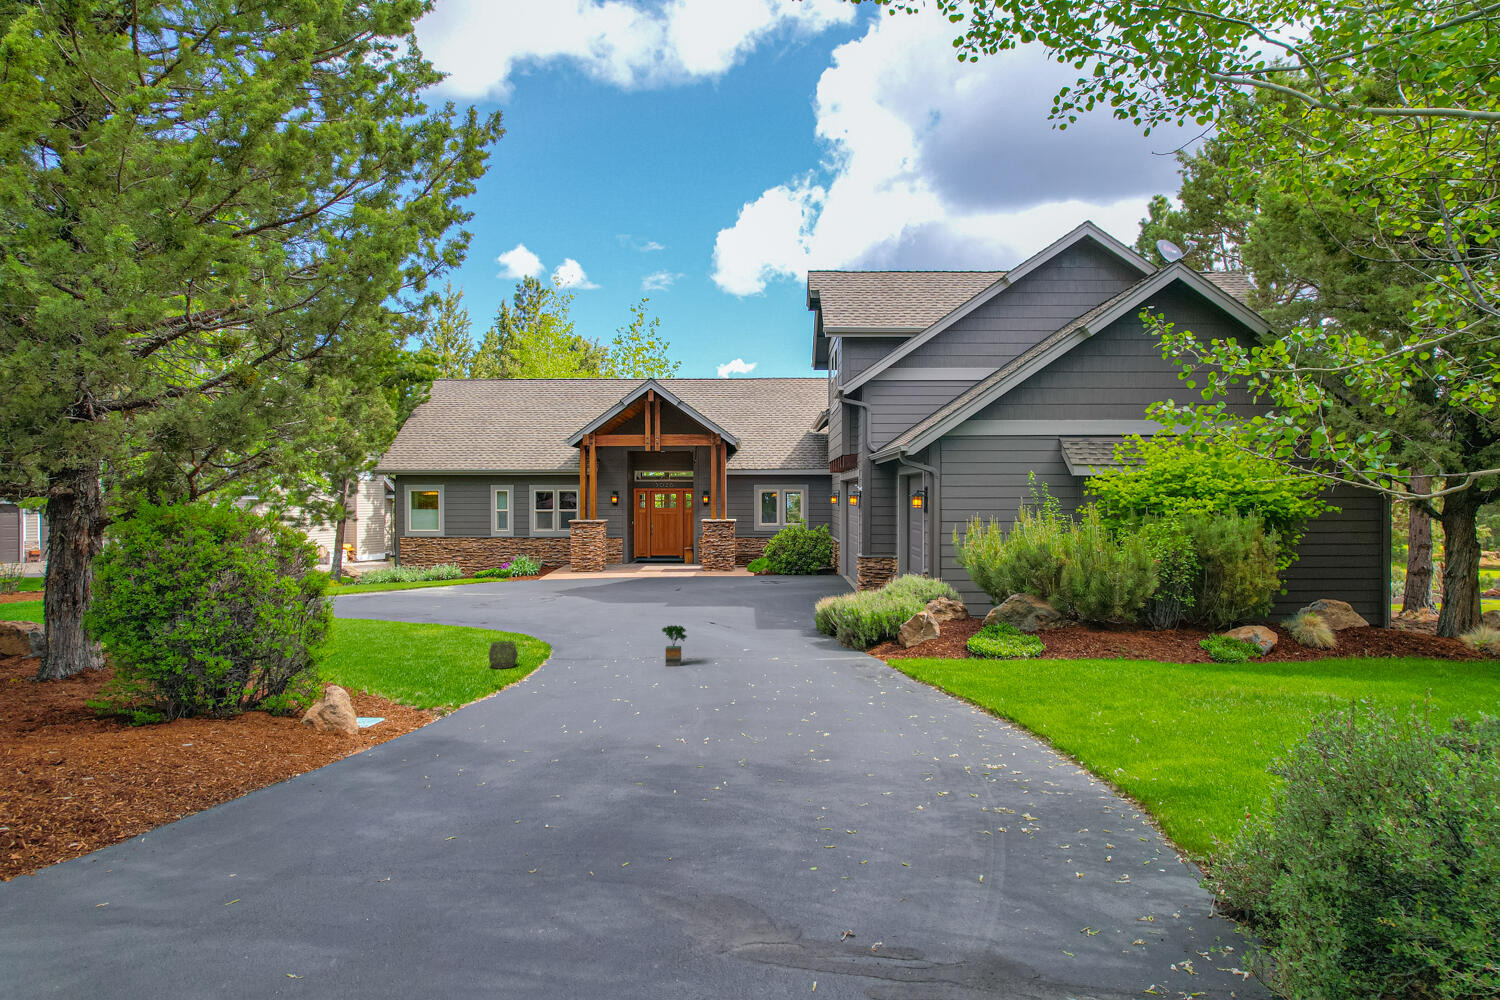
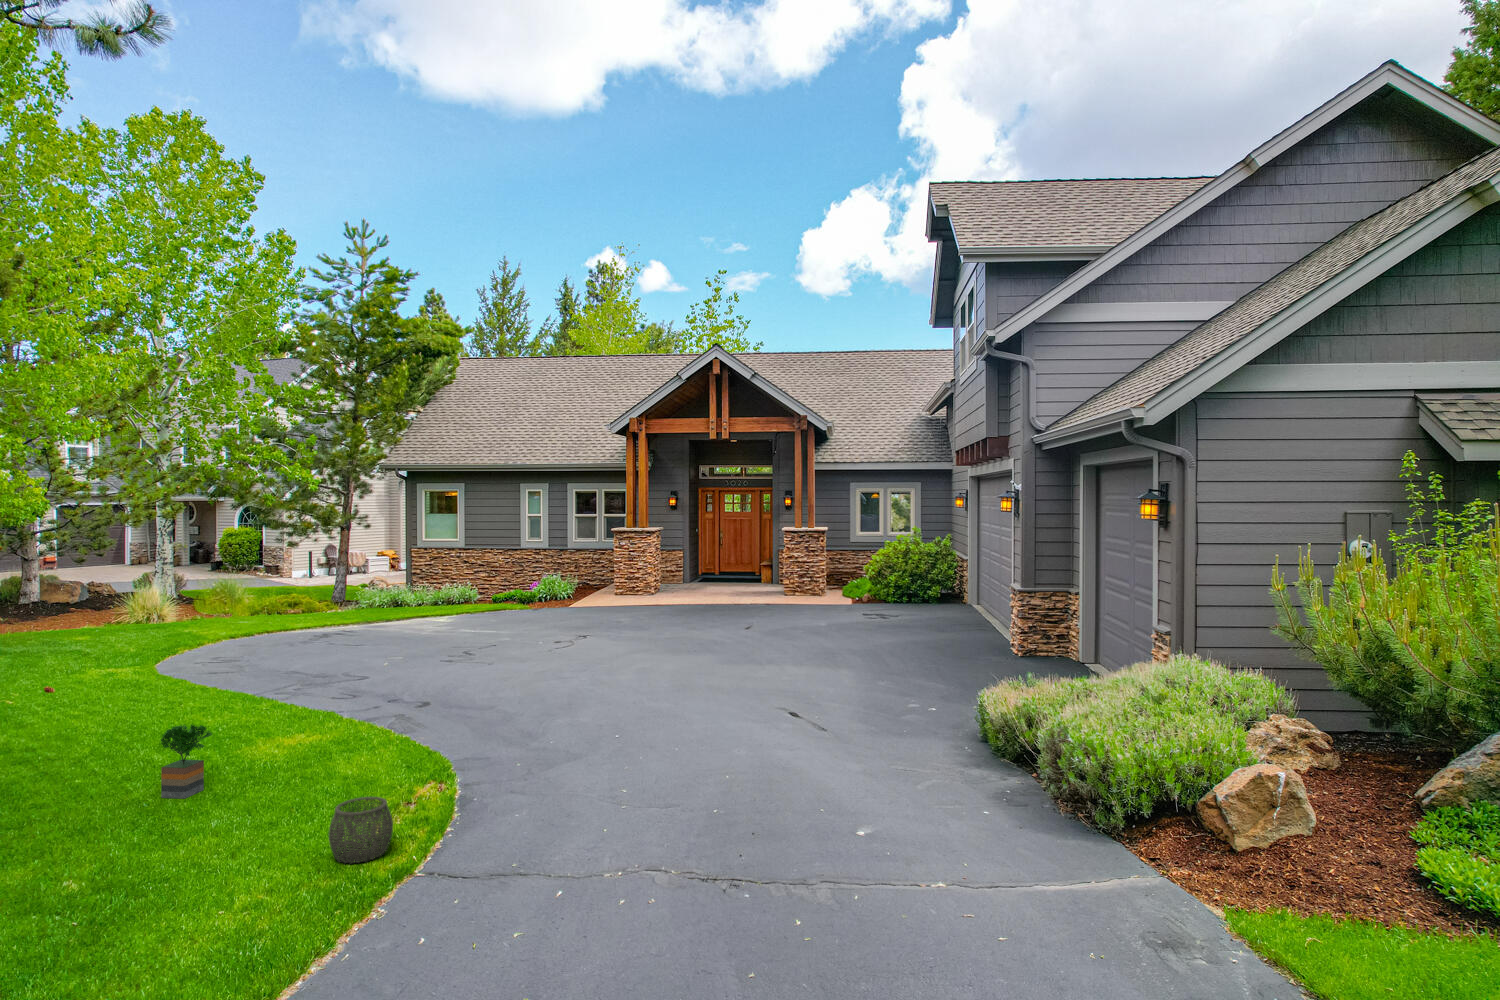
potted tree: present [662,625,687,666] -> present [161,725,212,799]

